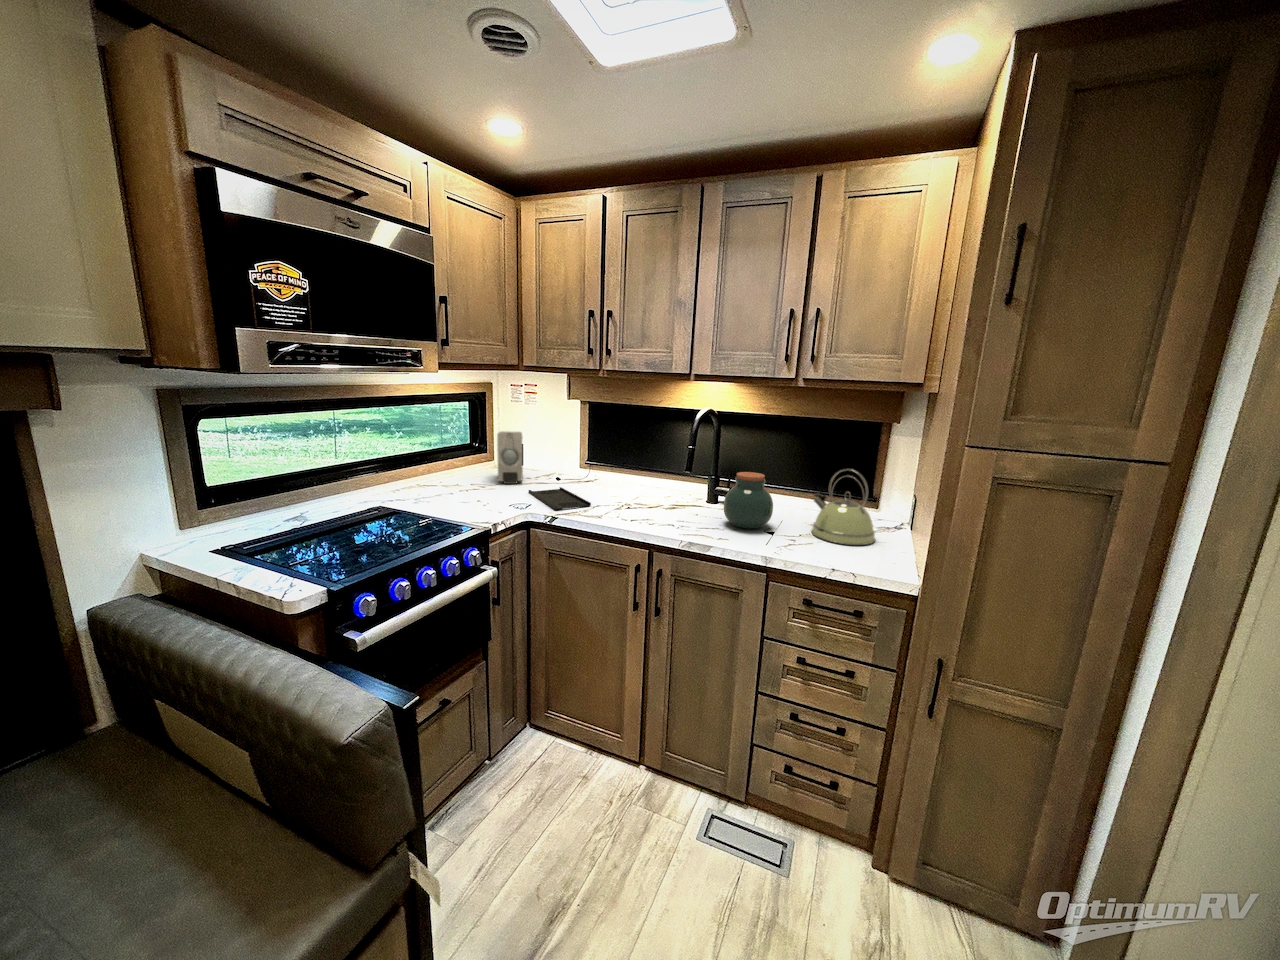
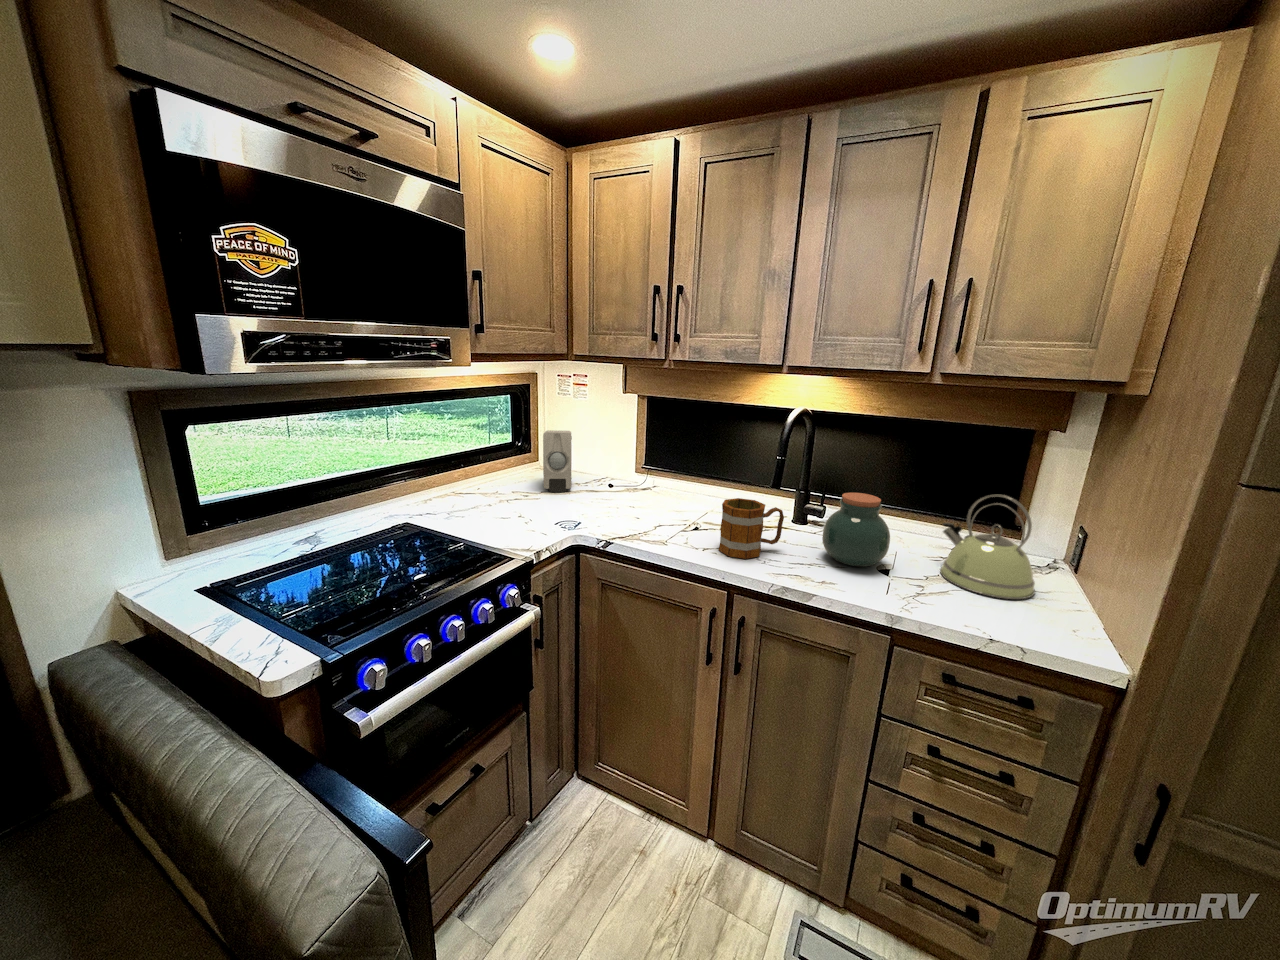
mug: none [643,479,694,525] -> present [719,498,784,559]
tray: present [529,487,591,510] -> none [578,498,652,531]

